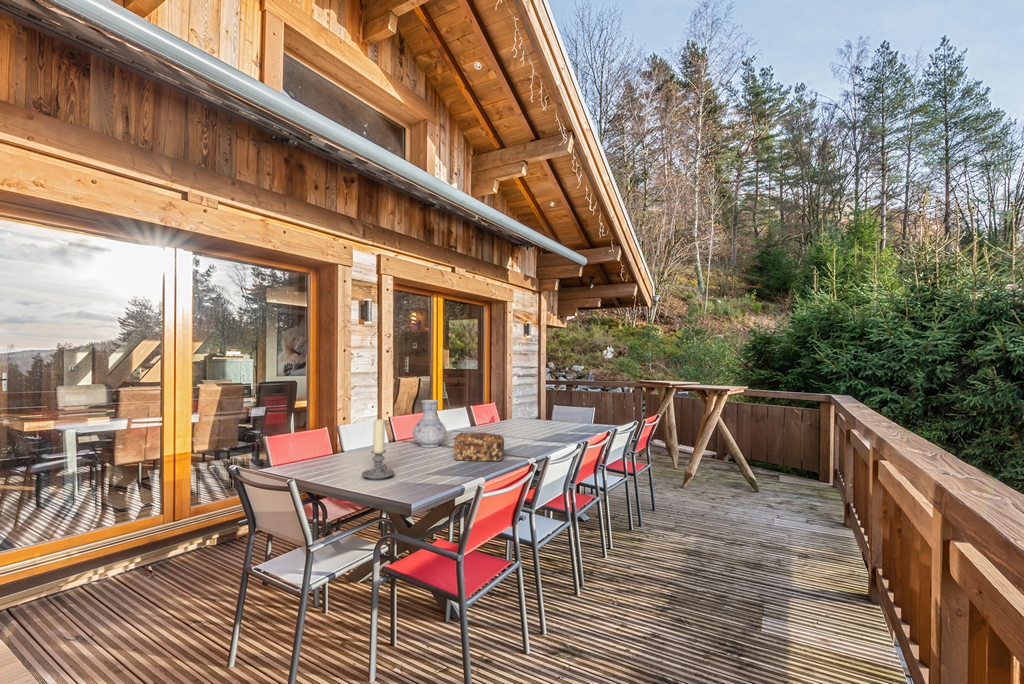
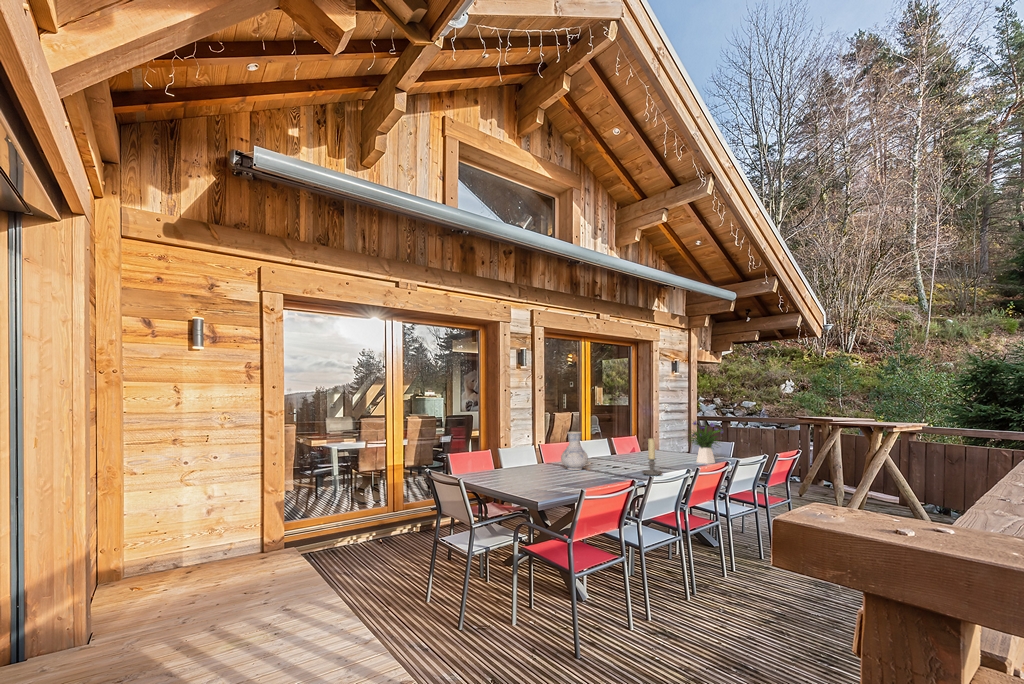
flower arrangement: none [545,382,591,431] -> present [690,421,723,464]
candle holder: present [362,419,394,480] -> present [642,439,662,476]
bread loaf: present [454,433,504,461] -> none [591,458,633,481]

